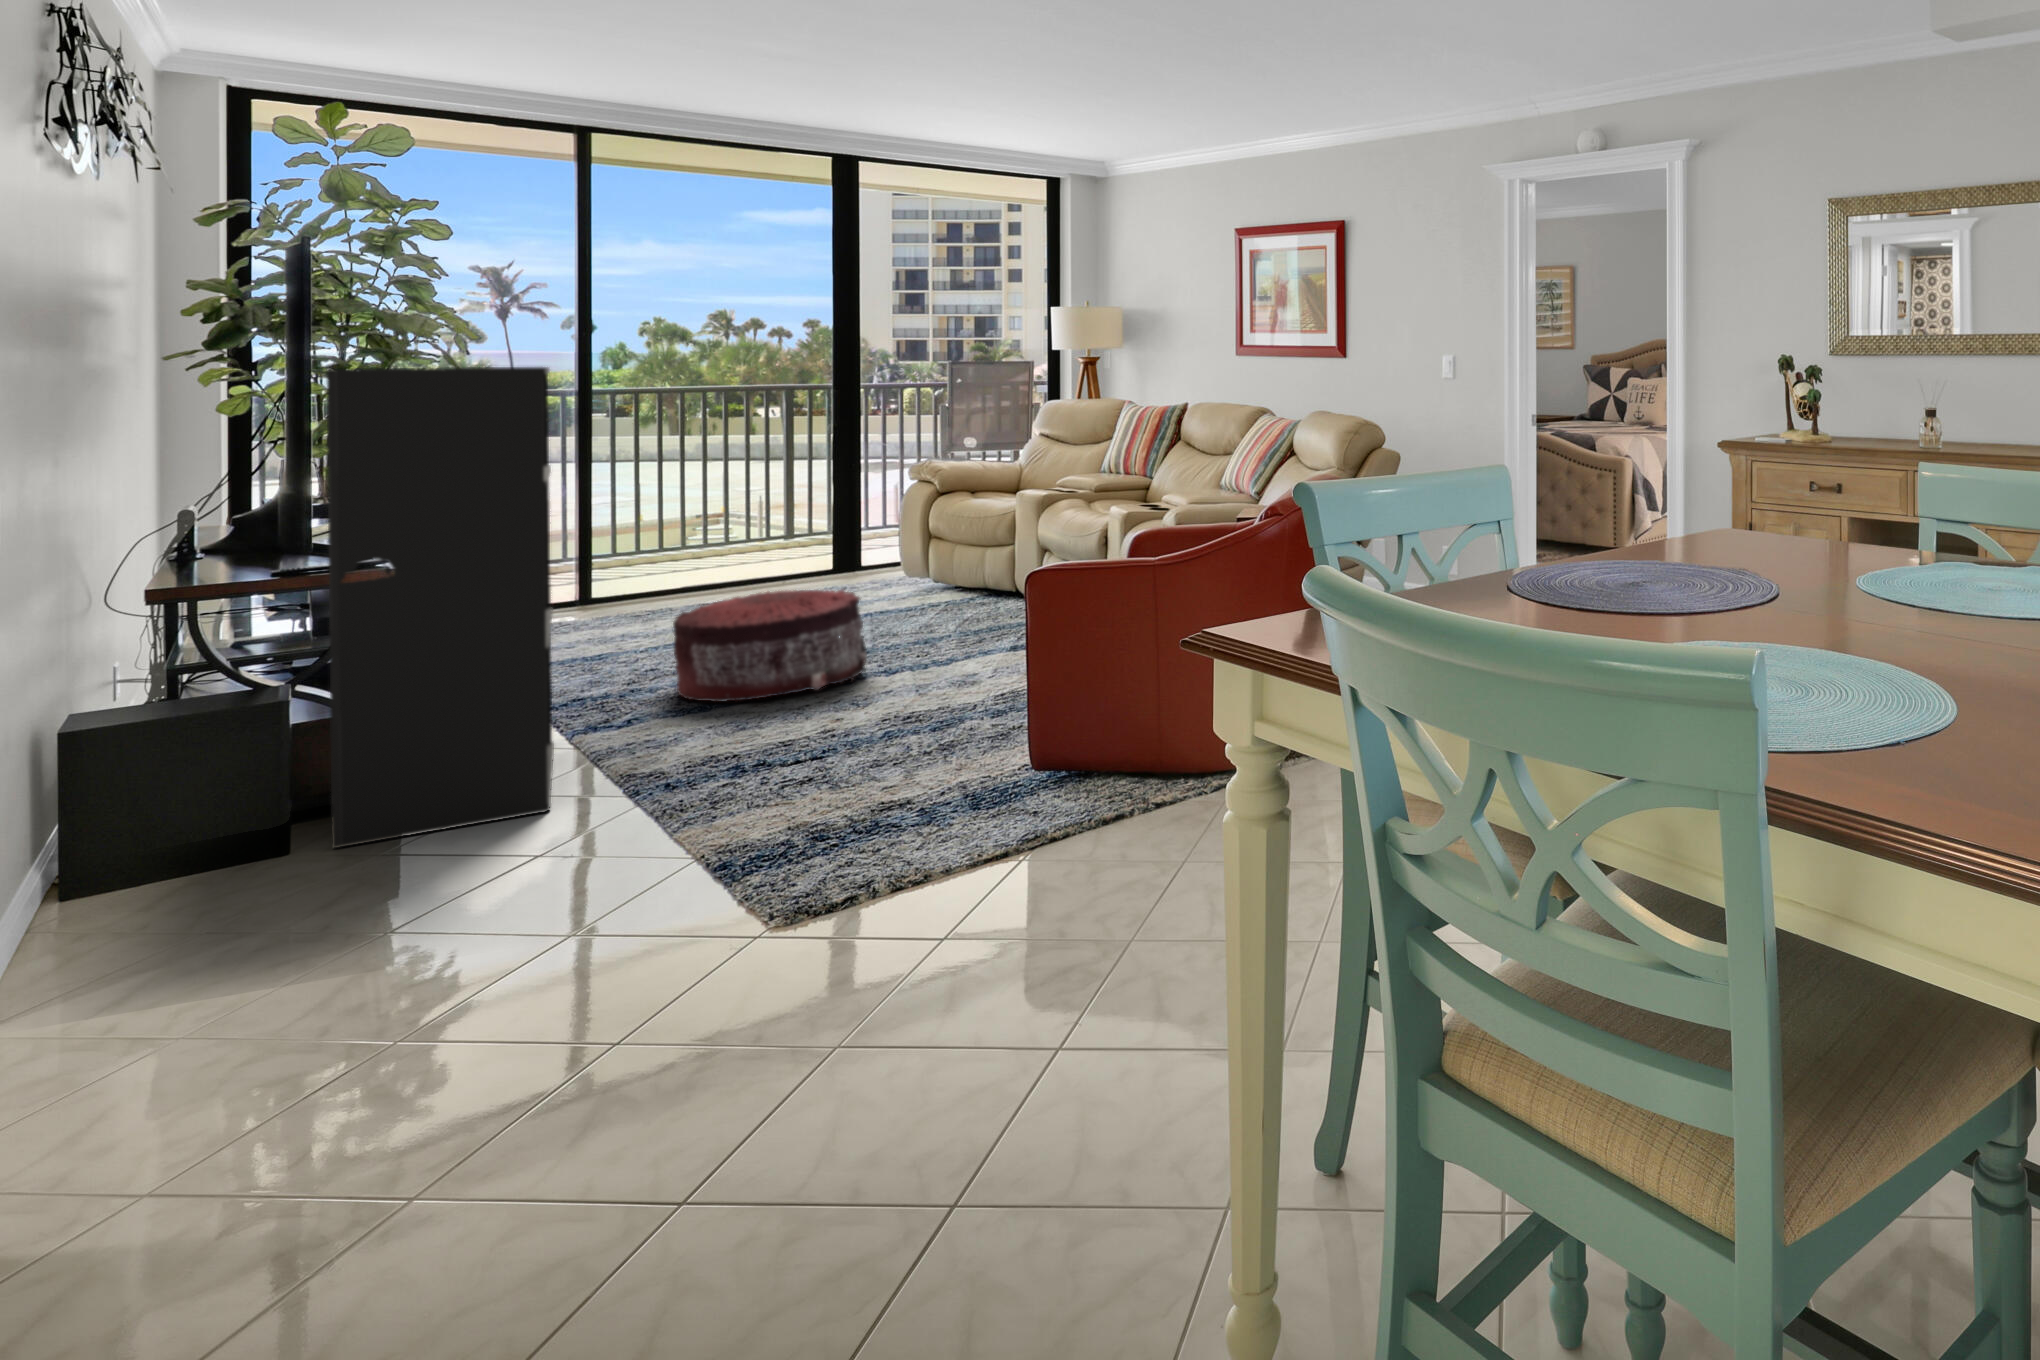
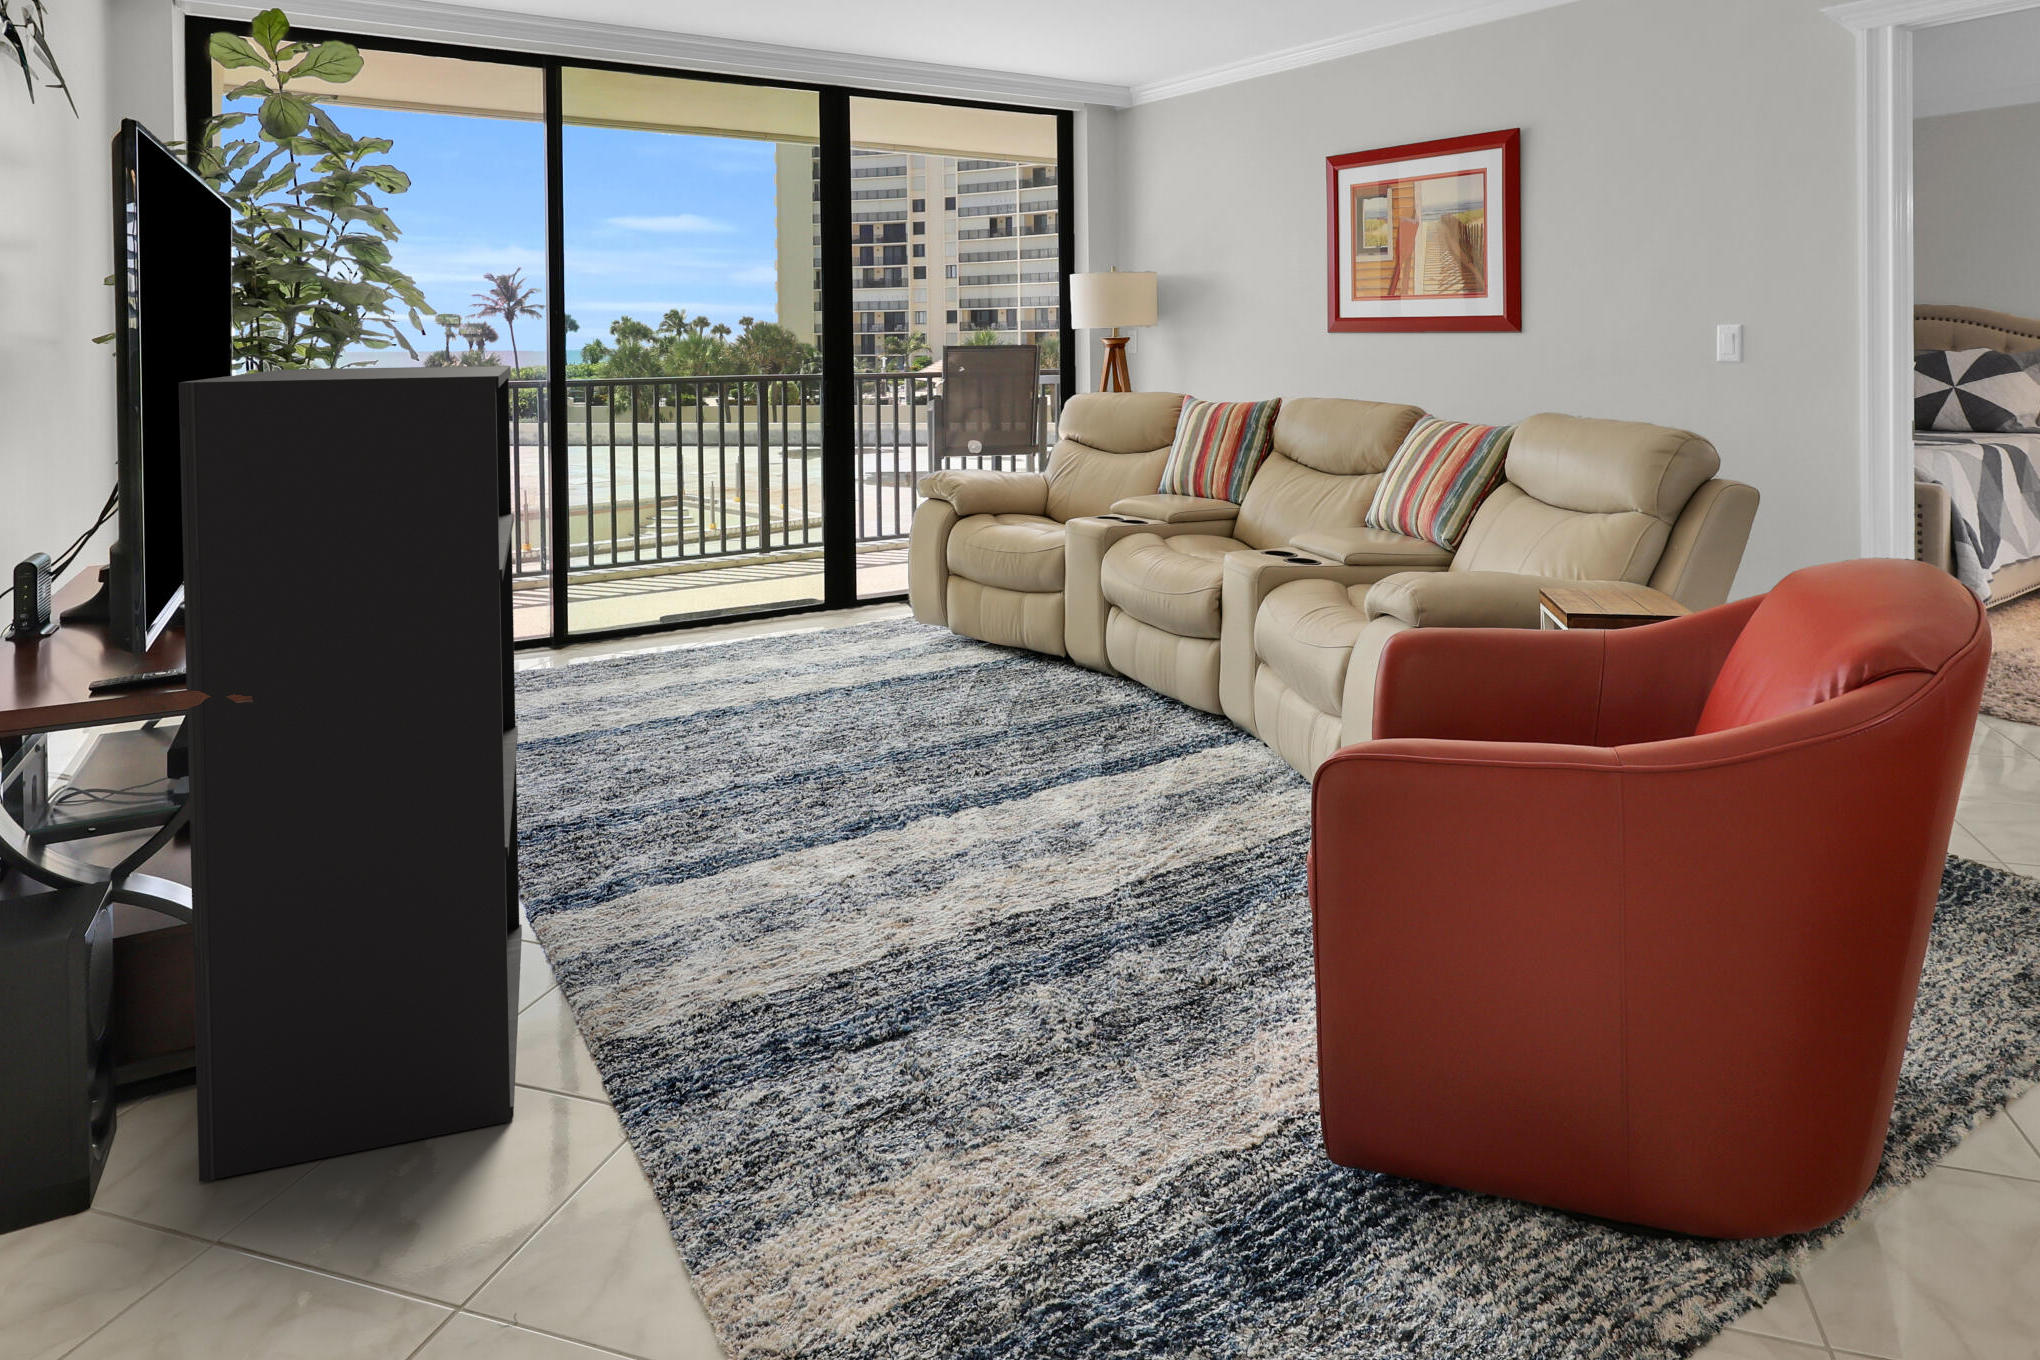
pouf: present [673,590,867,702] -> none [669,669,918,852]

